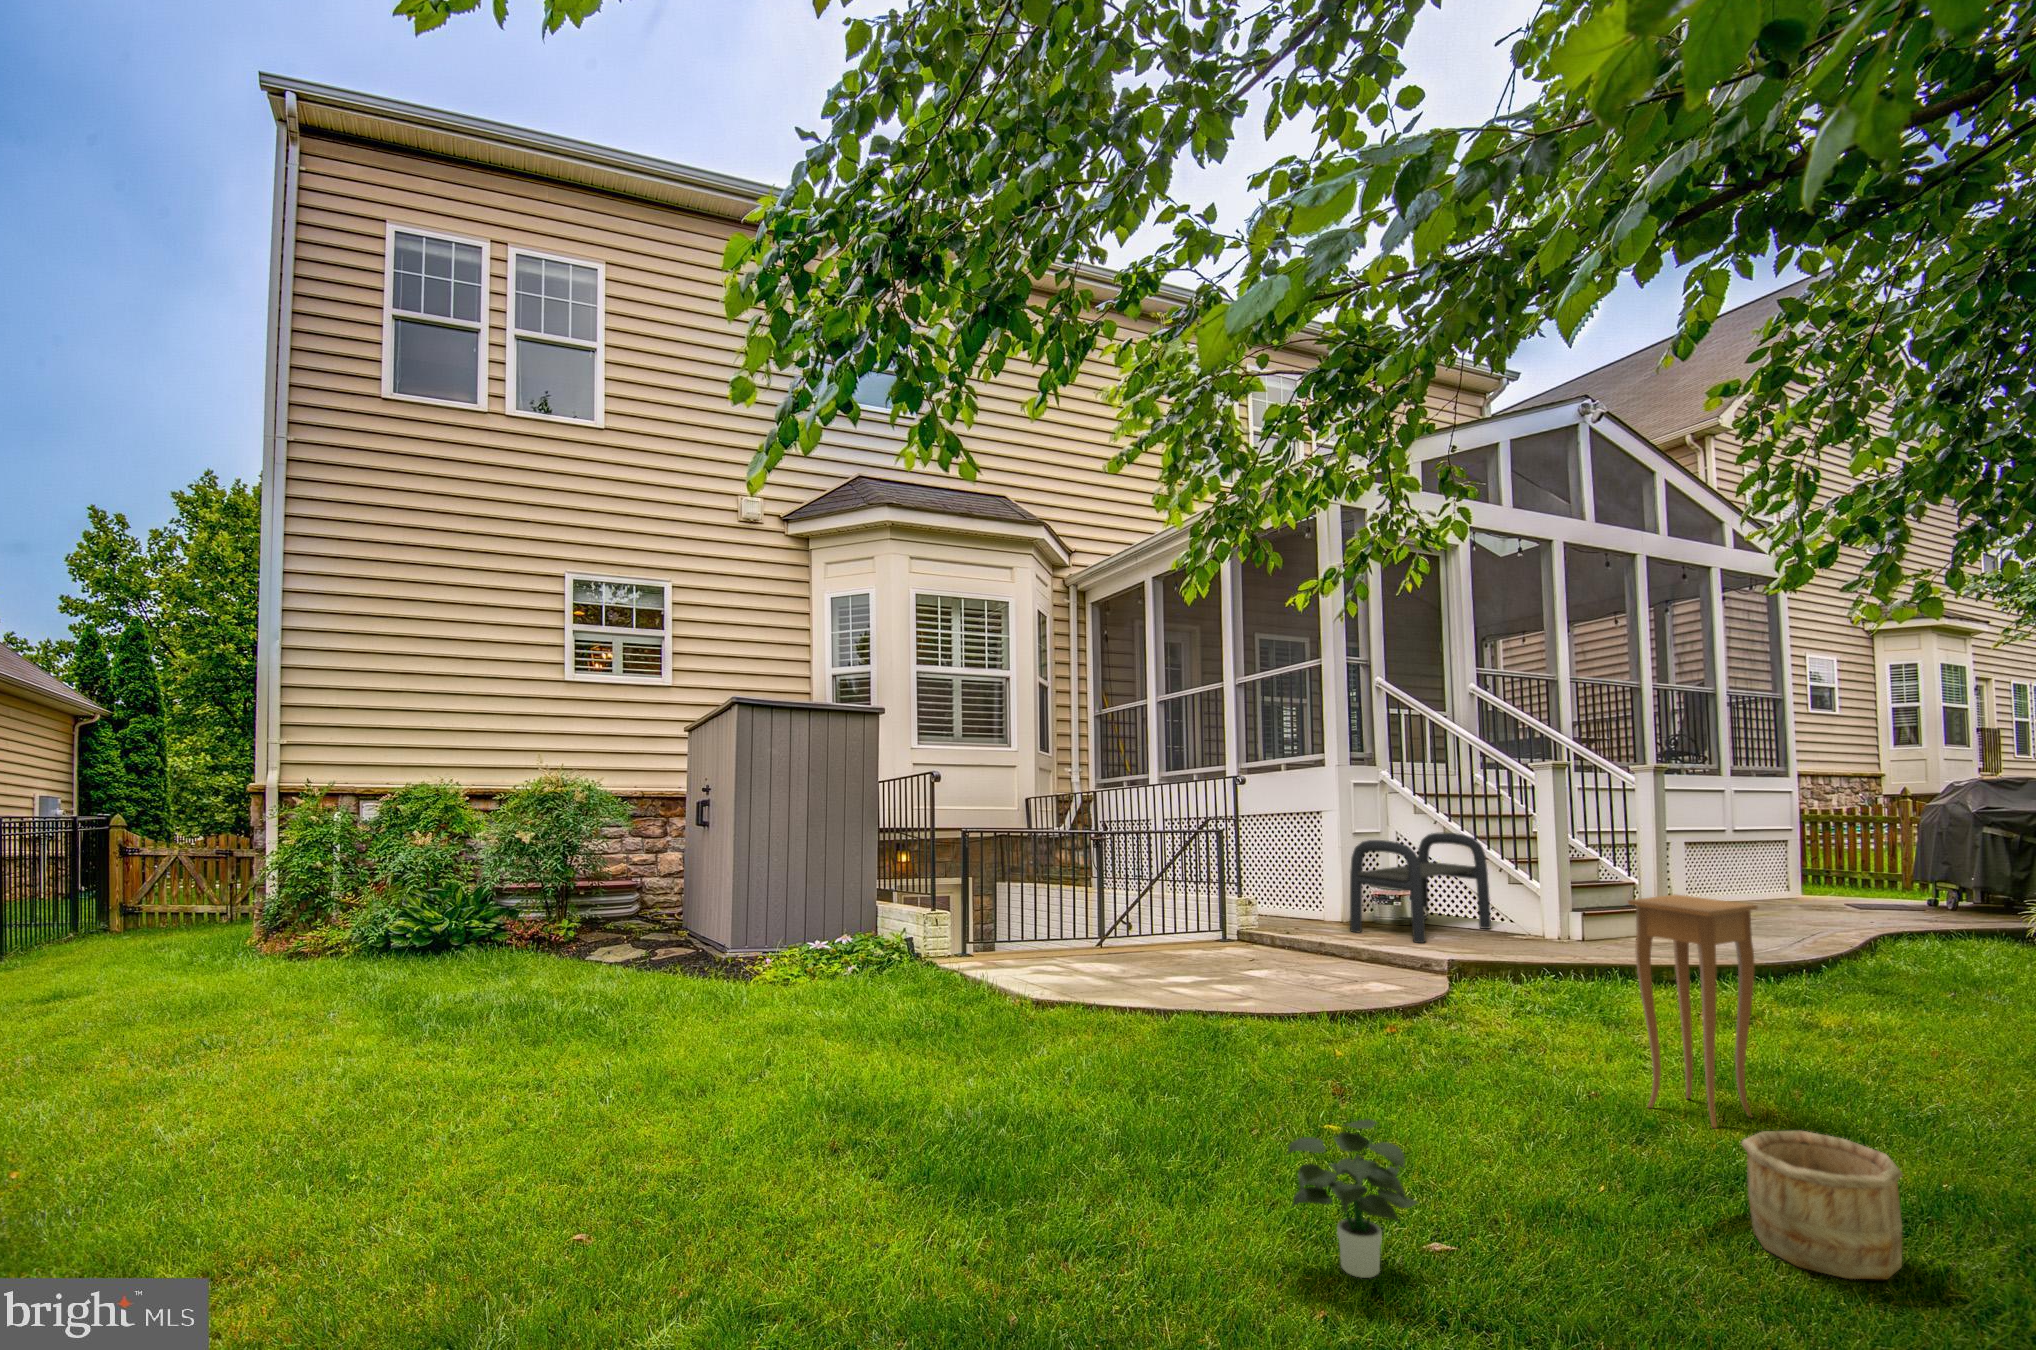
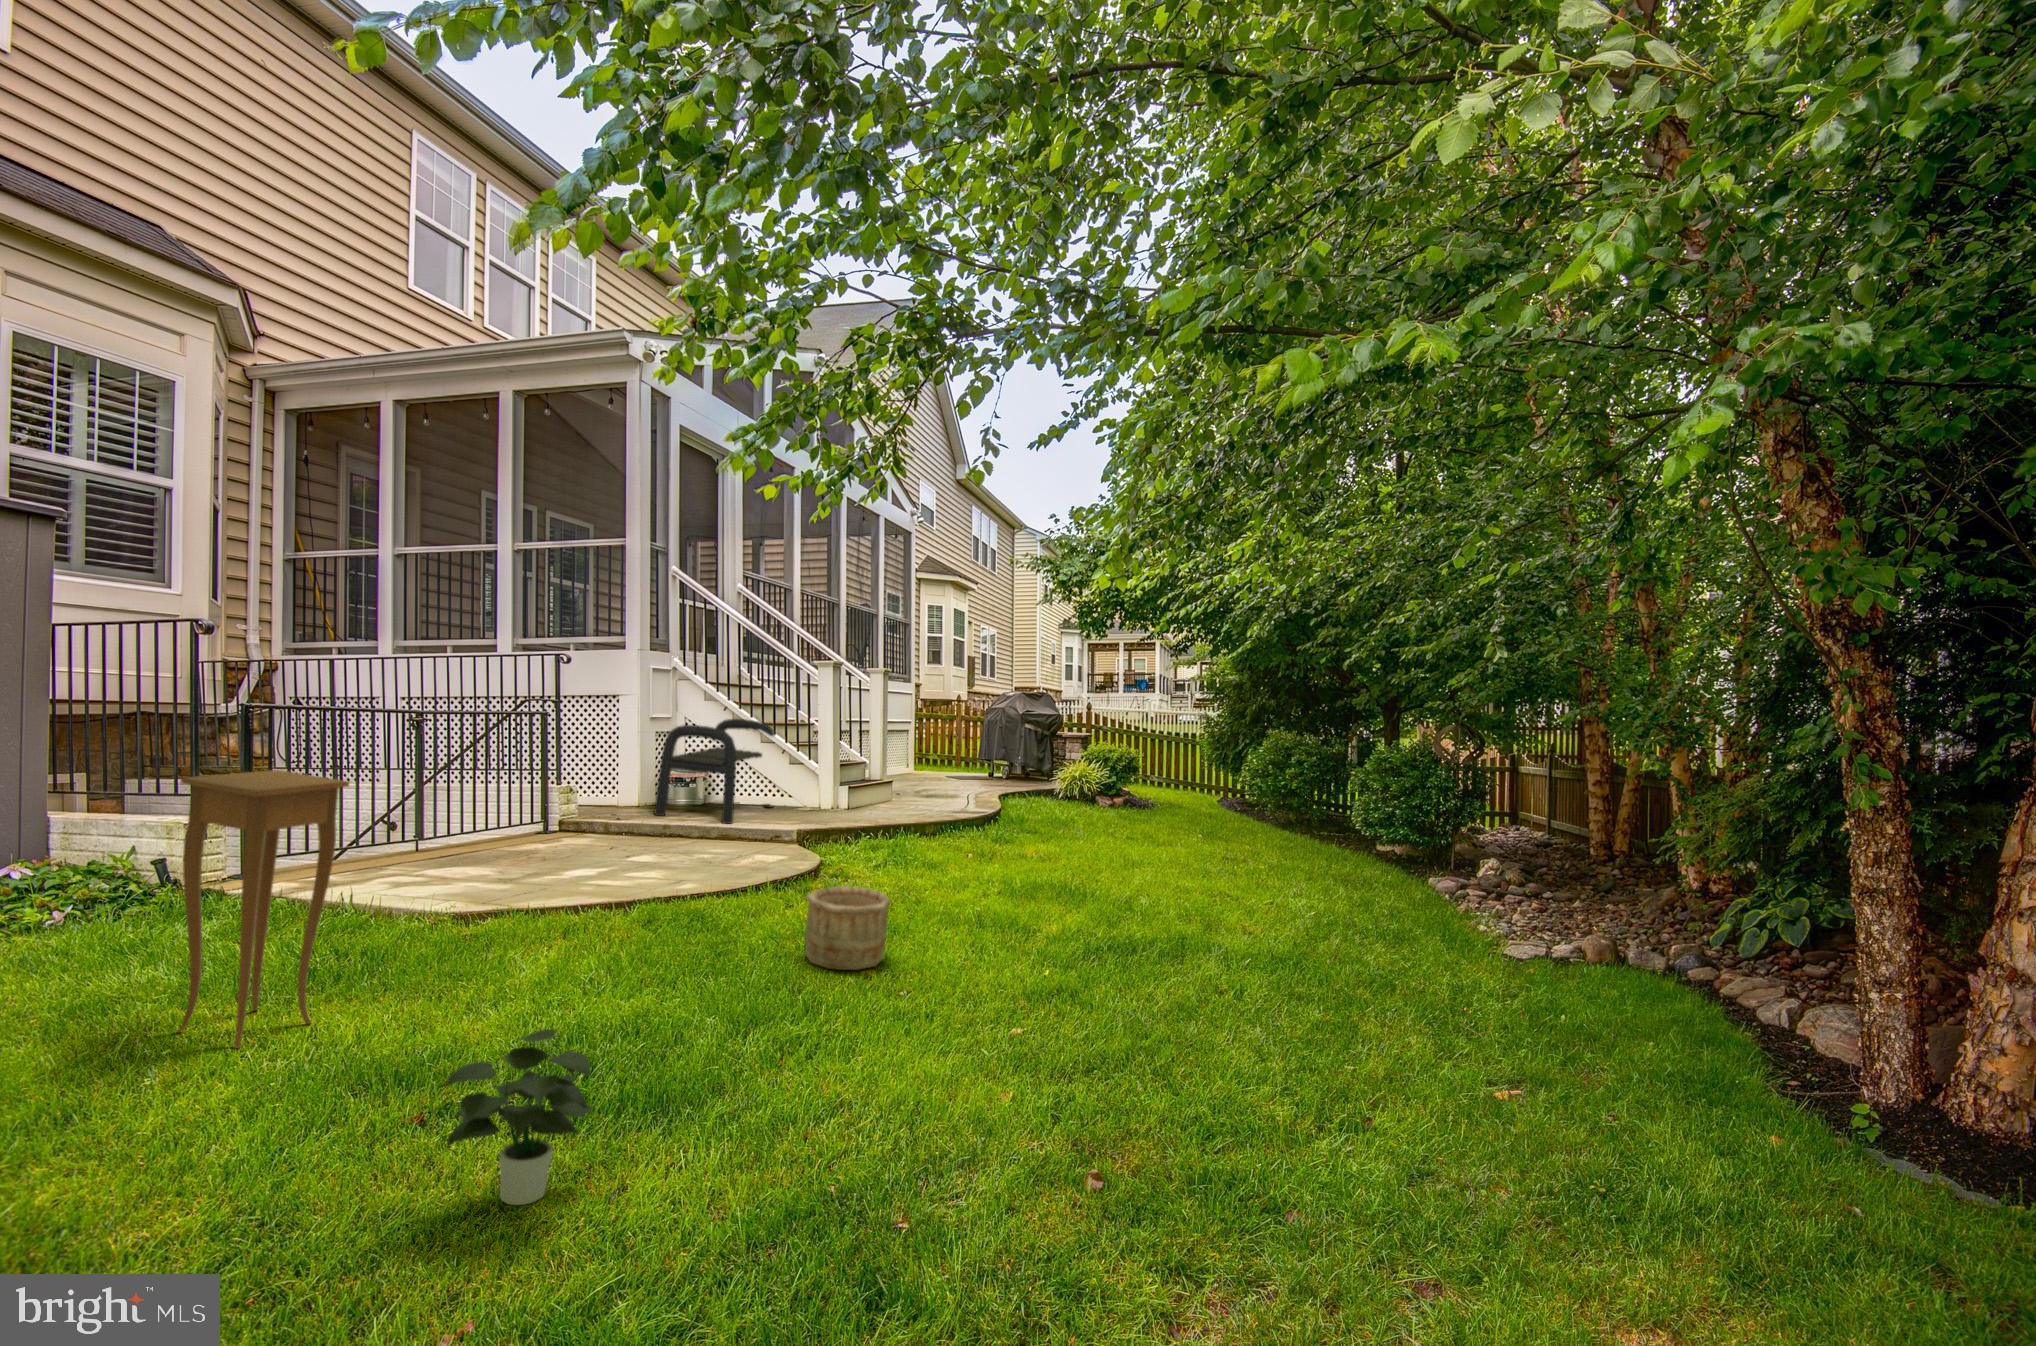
side table: present [1628,894,1757,1128] -> present [177,770,349,1048]
potted plant: present [1287,1119,1417,1278] -> present [445,1029,593,1205]
wooden bucket: present [1742,1131,1902,1279] -> present [805,886,891,970]

